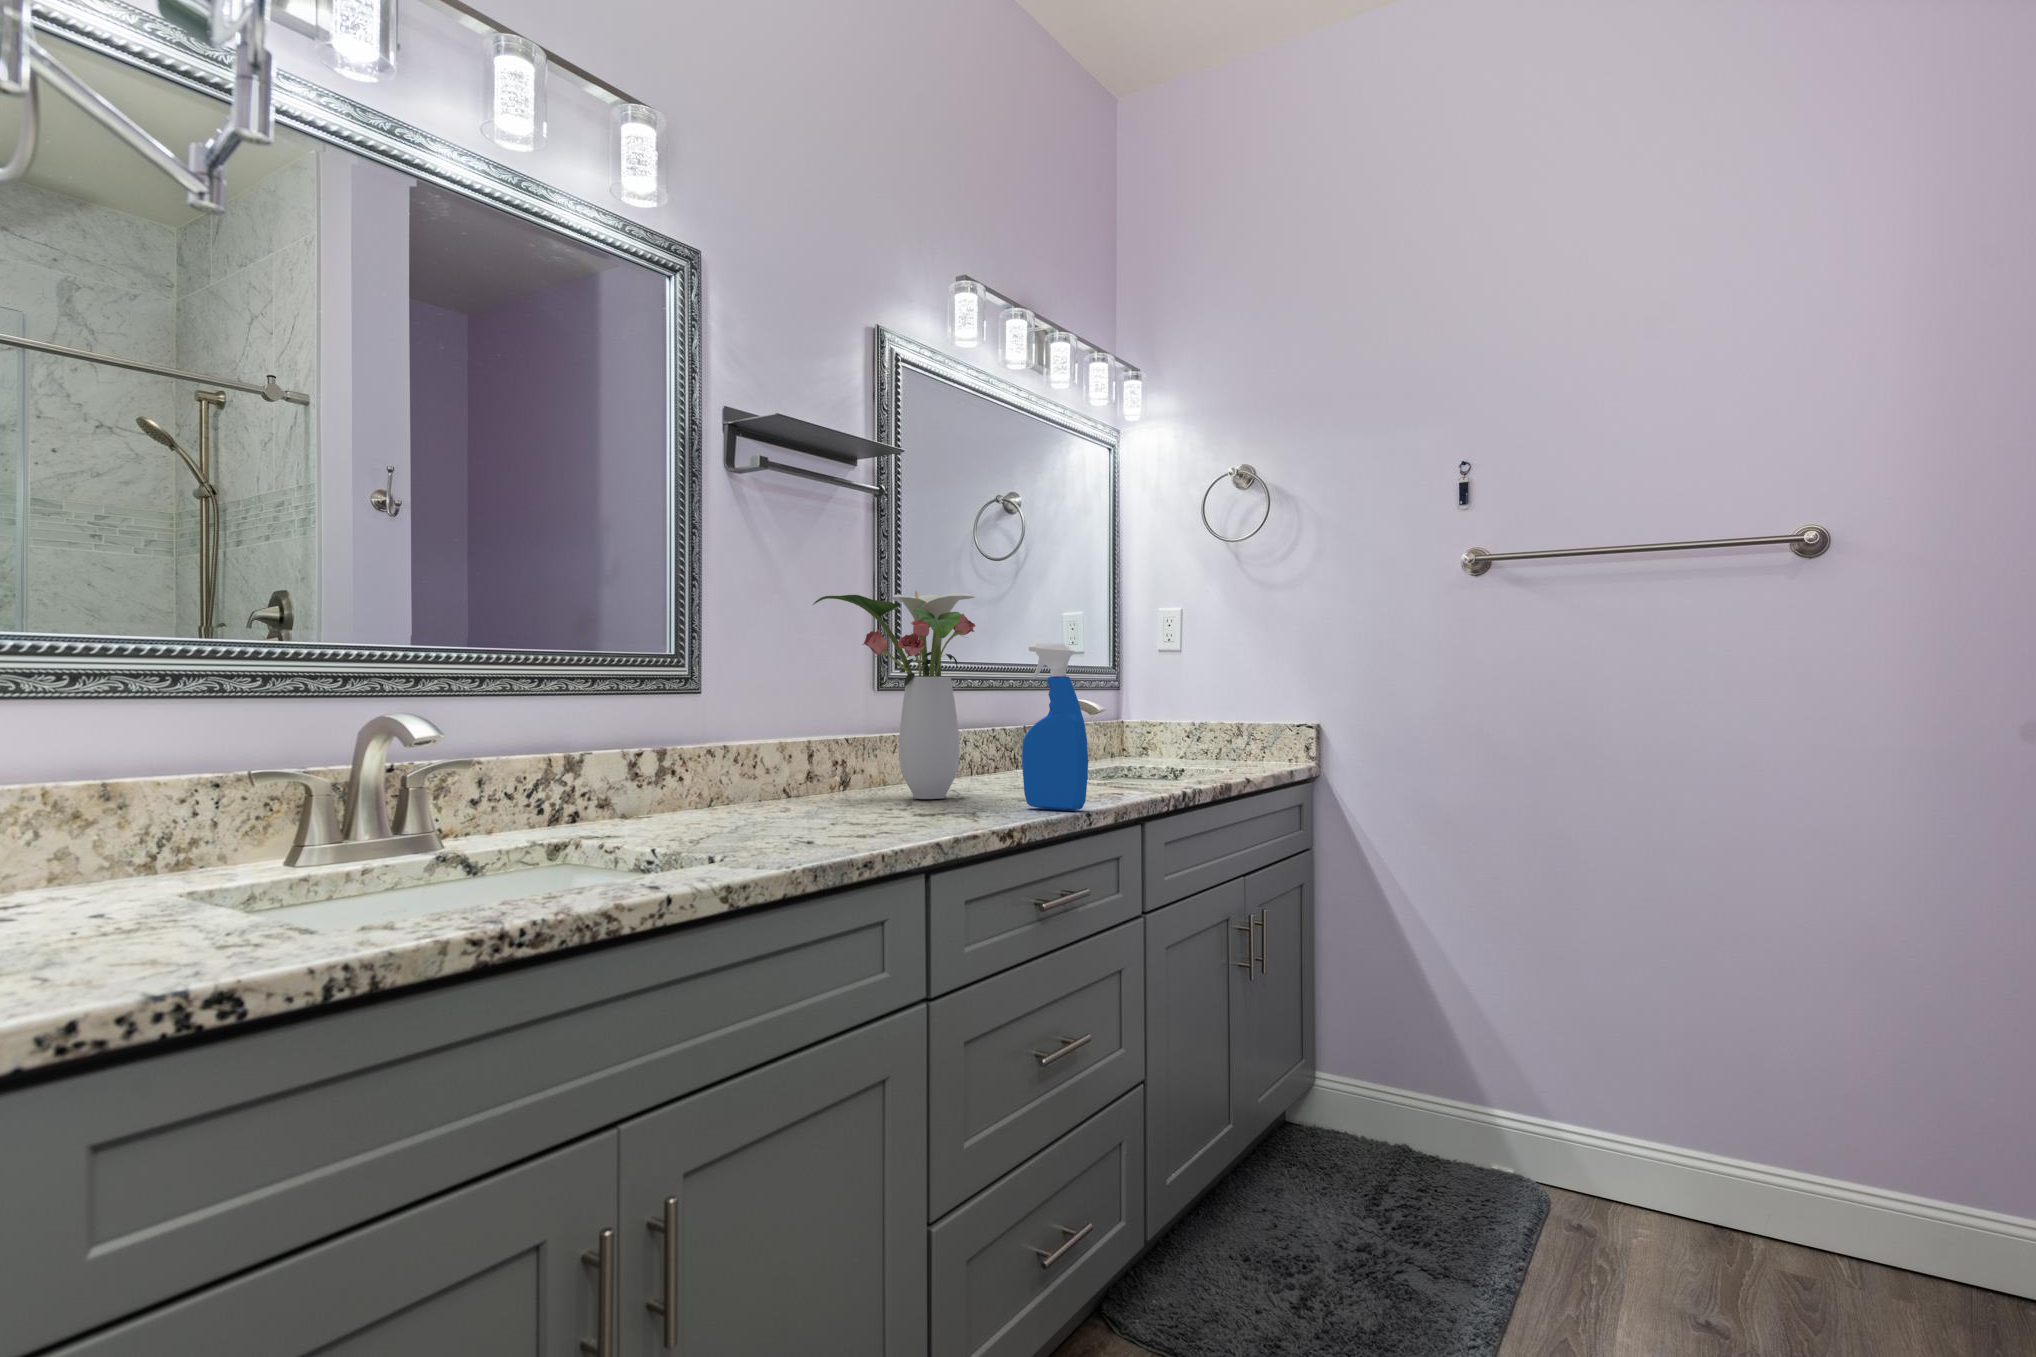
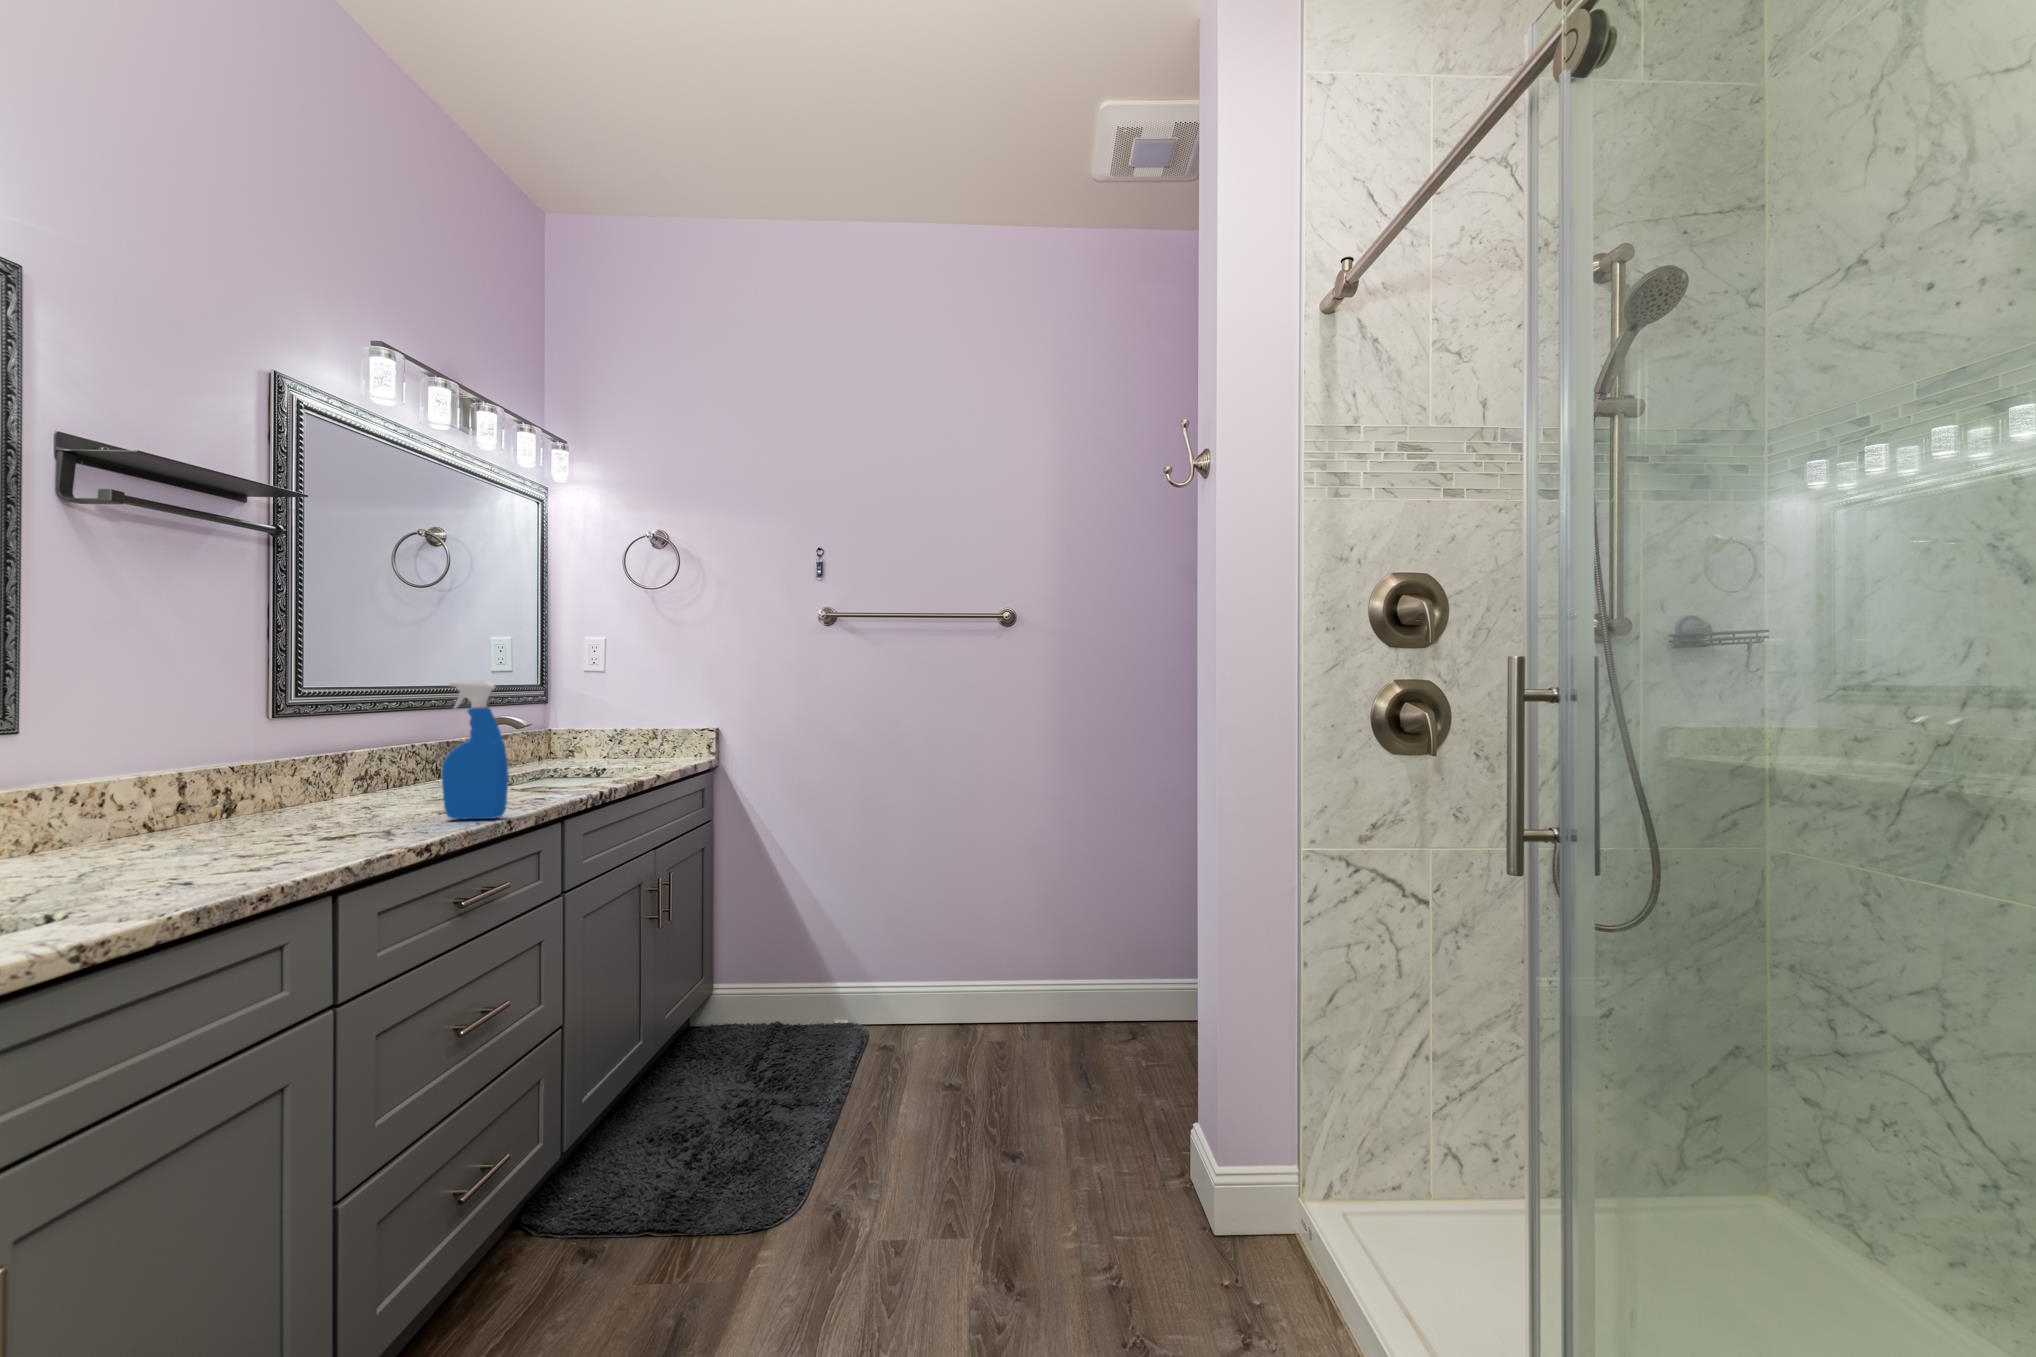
flower arrangement: present [813,591,975,799] -> none [187,626,392,820]

